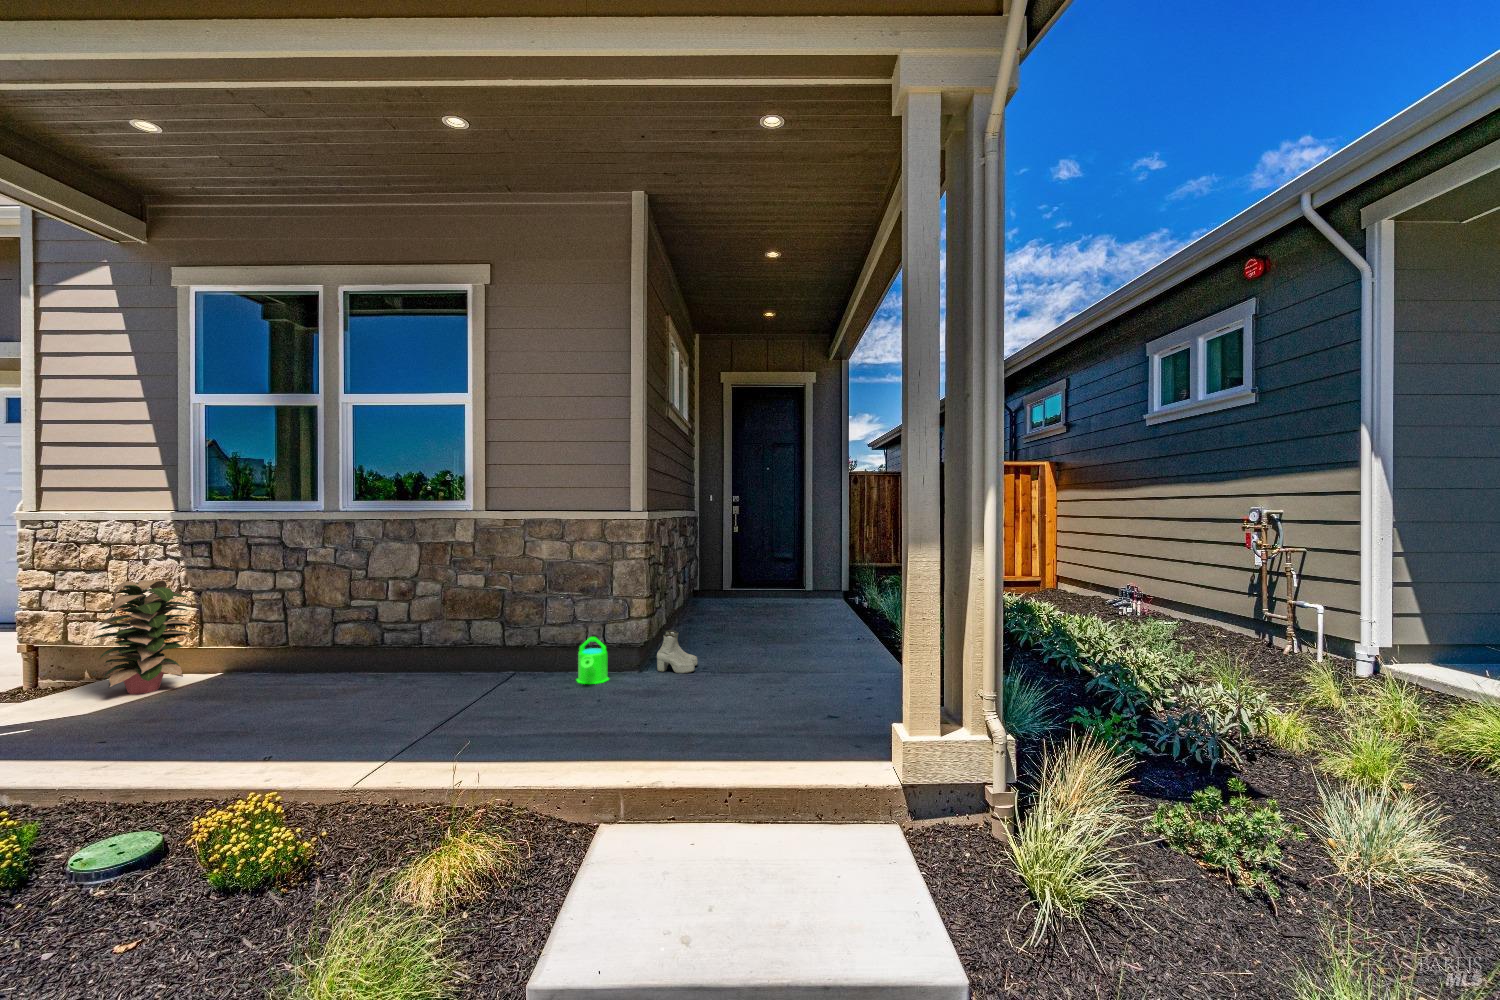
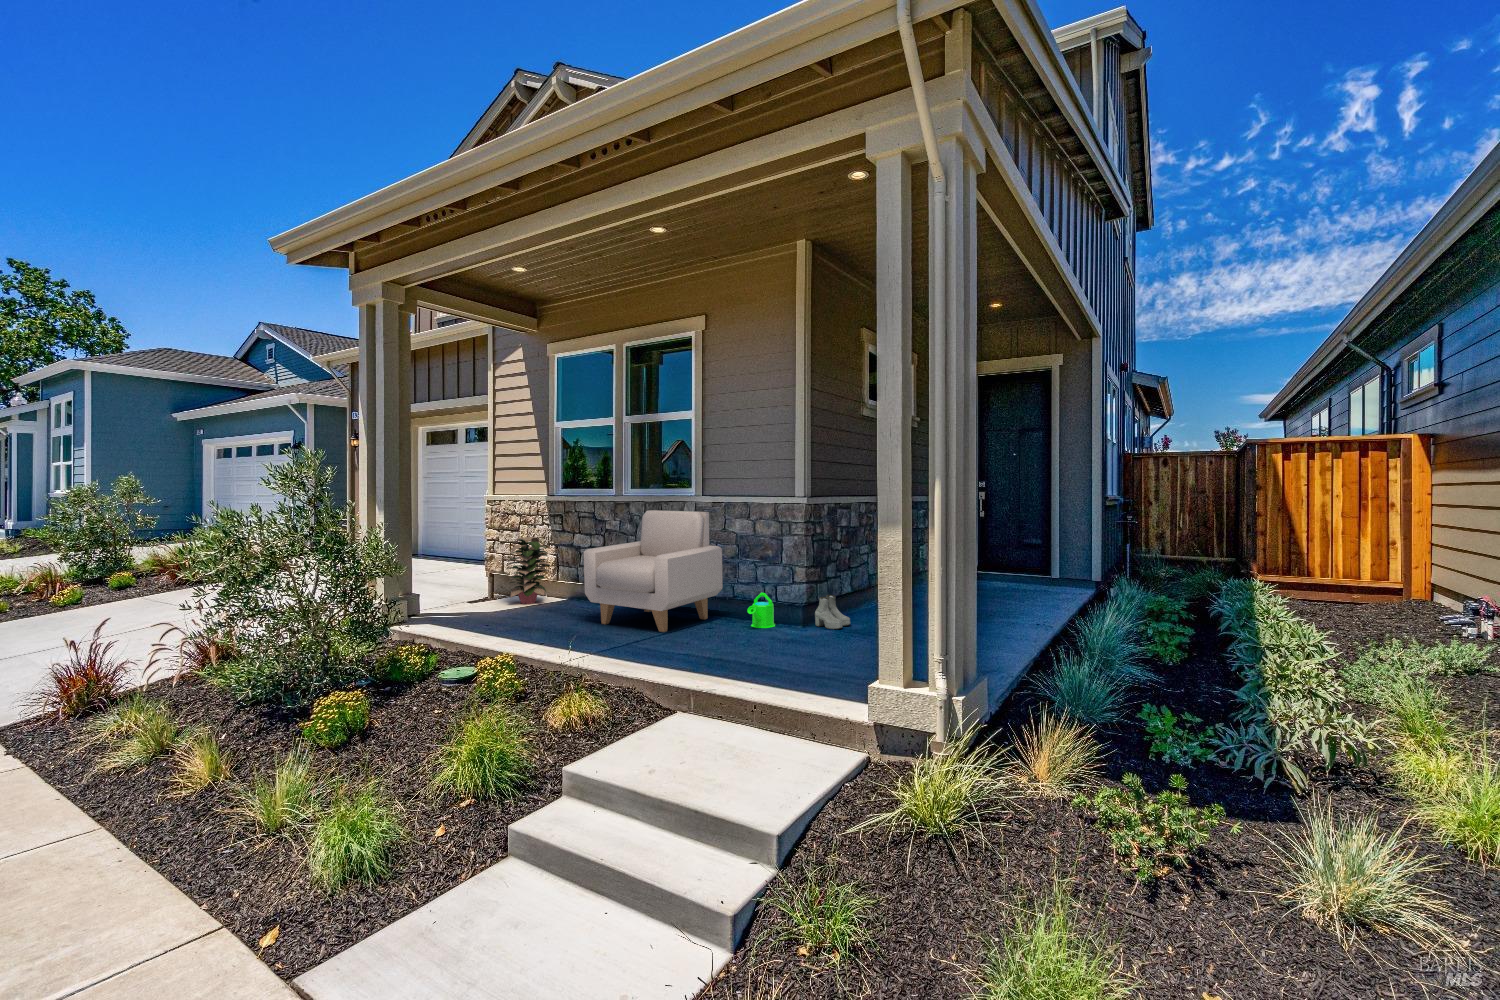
armchair: none [308,532,524,712] -> present [584,510,723,632]

